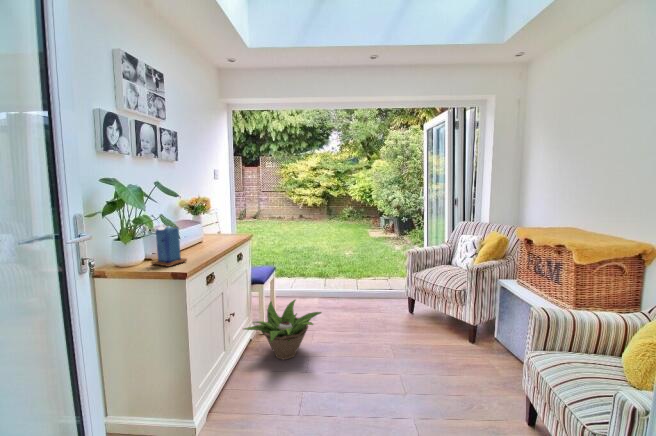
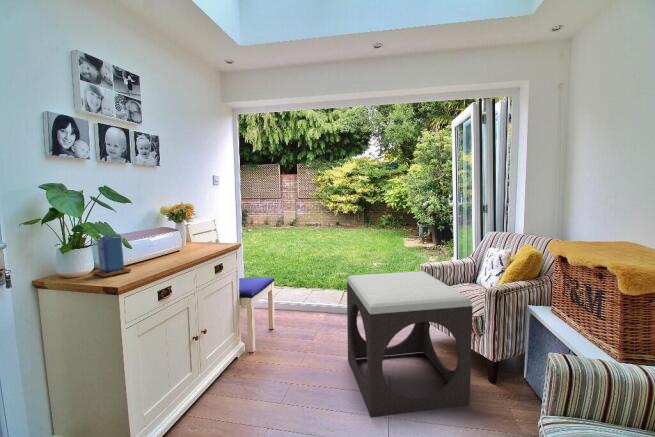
footstool: none [353,256,464,376] -> present [347,271,473,418]
decorative plant: present [244,300,322,360] -> none [216,315,307,383]

